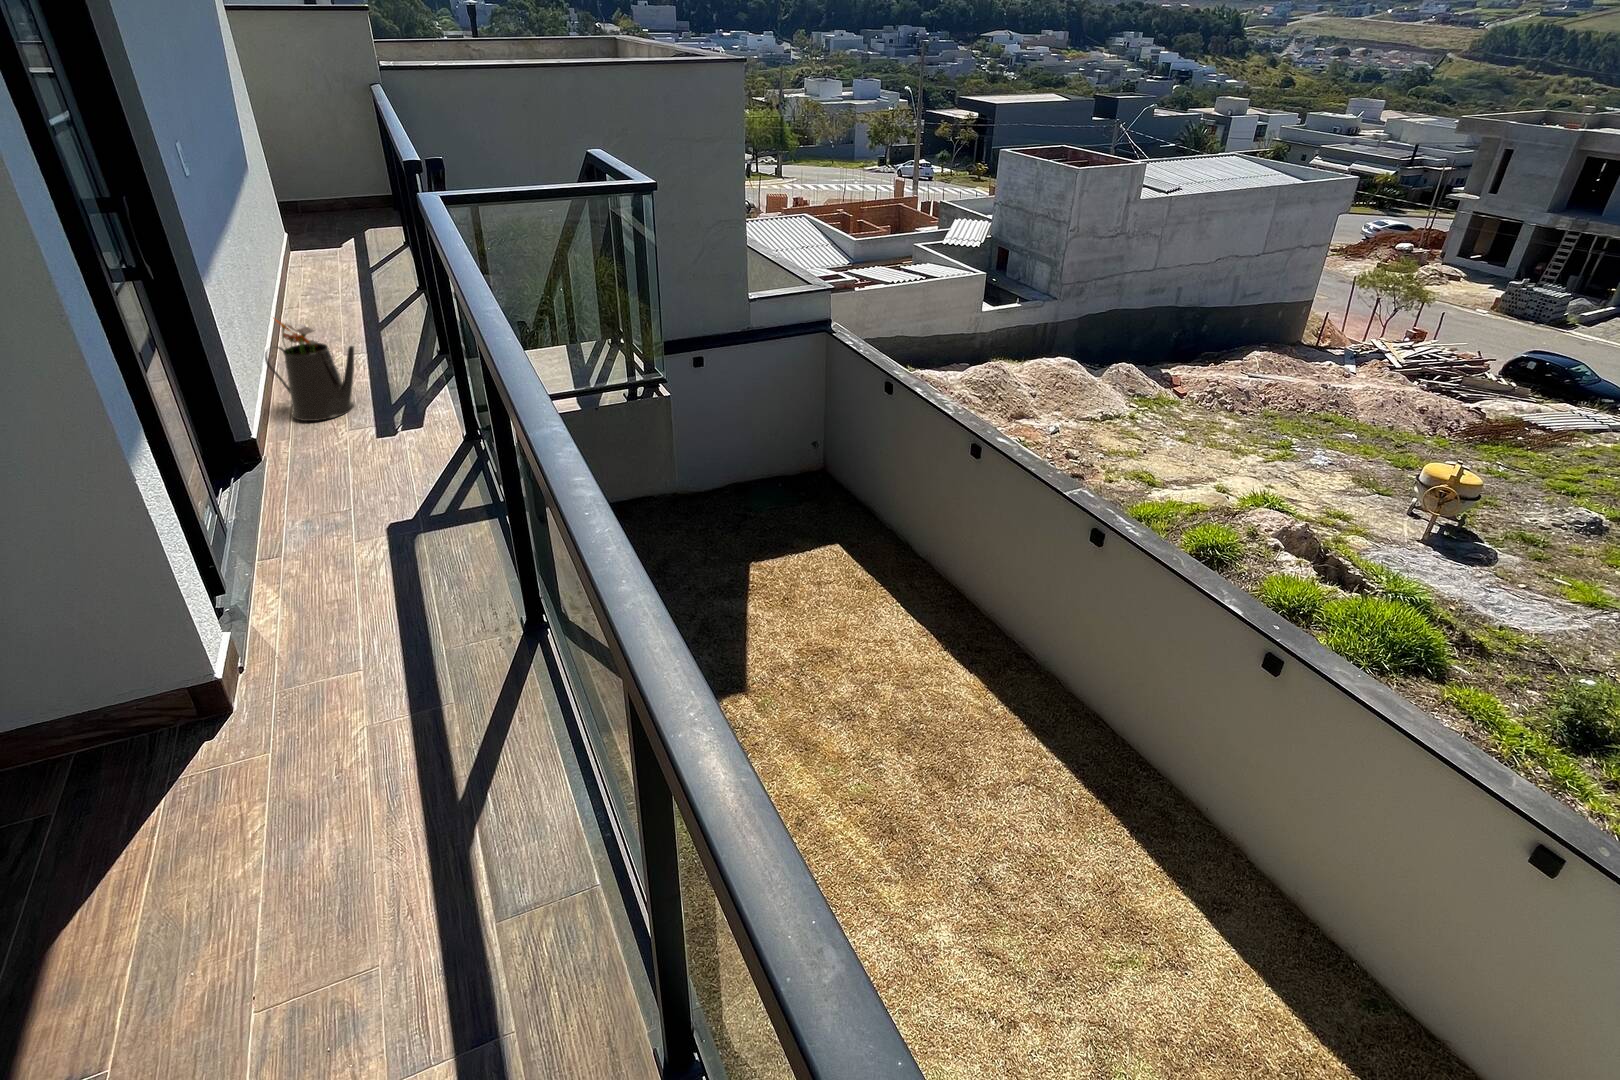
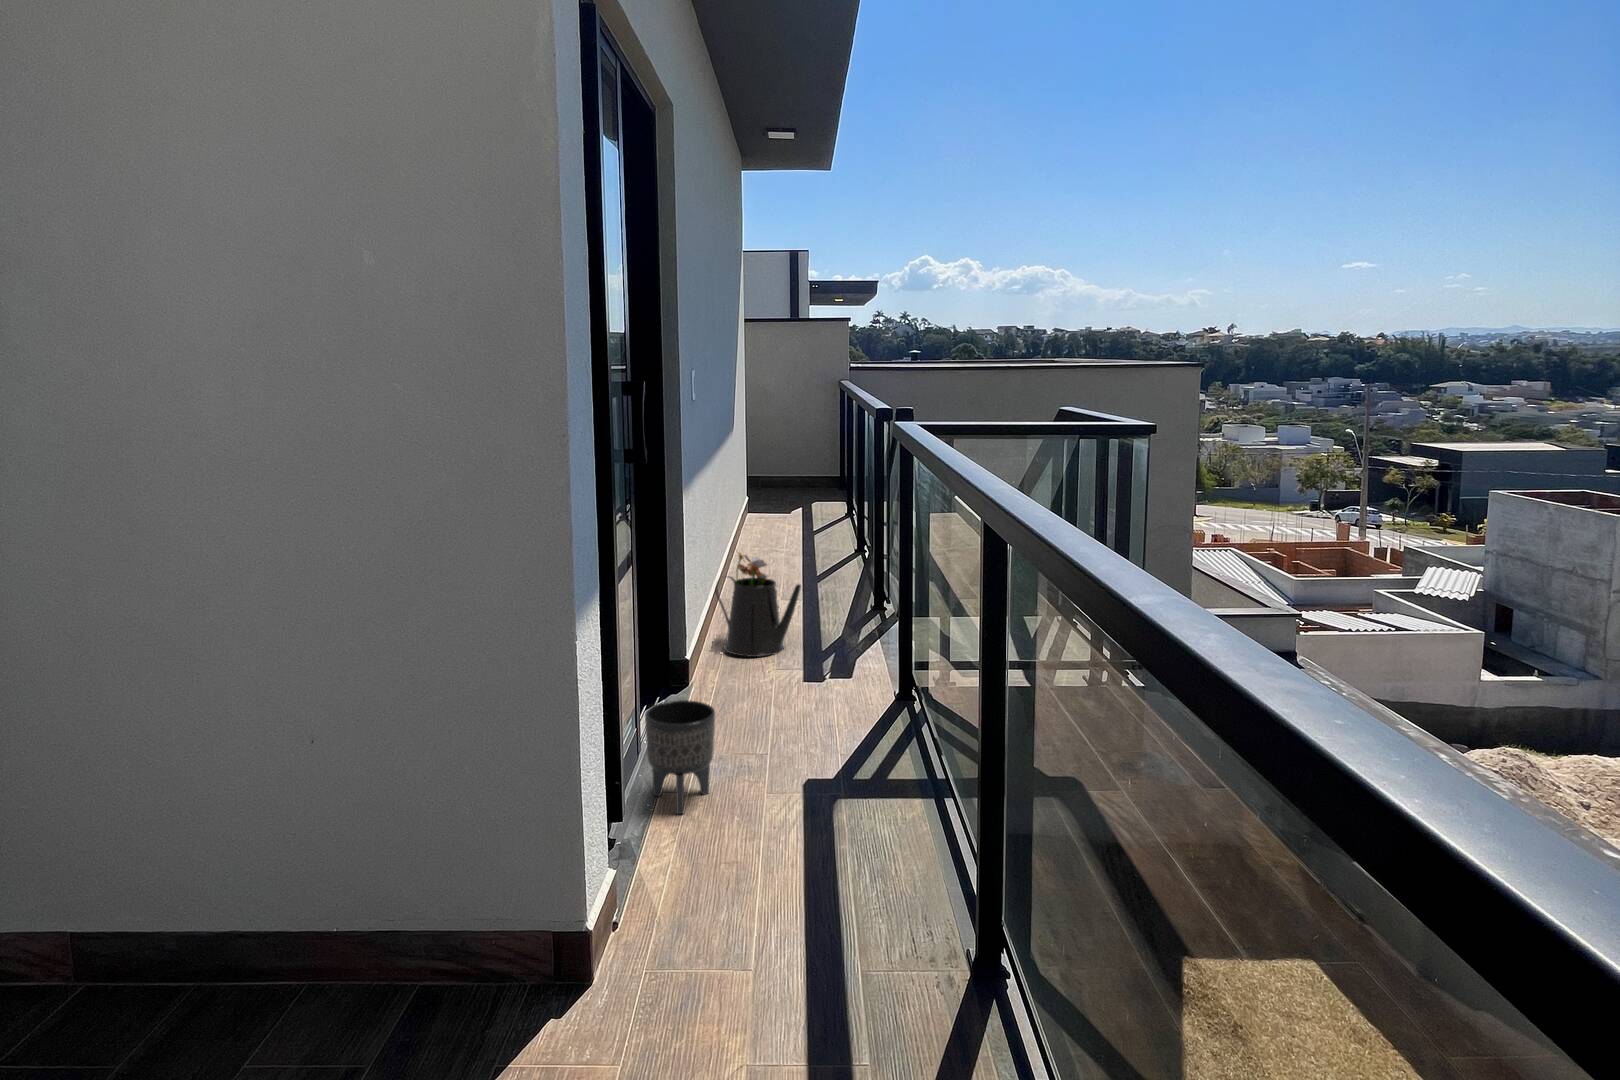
planter: none [220,482,304,576] -> present [645,700,715,814]

